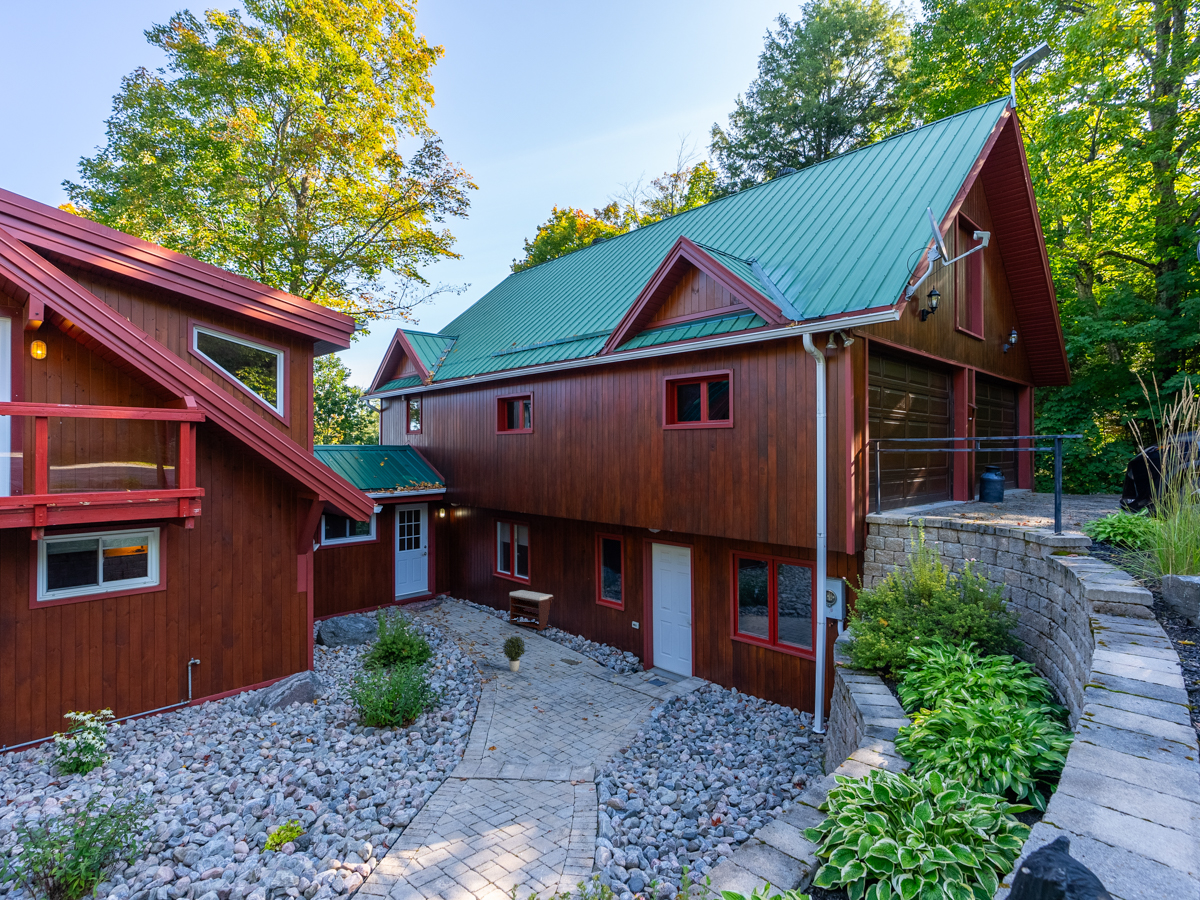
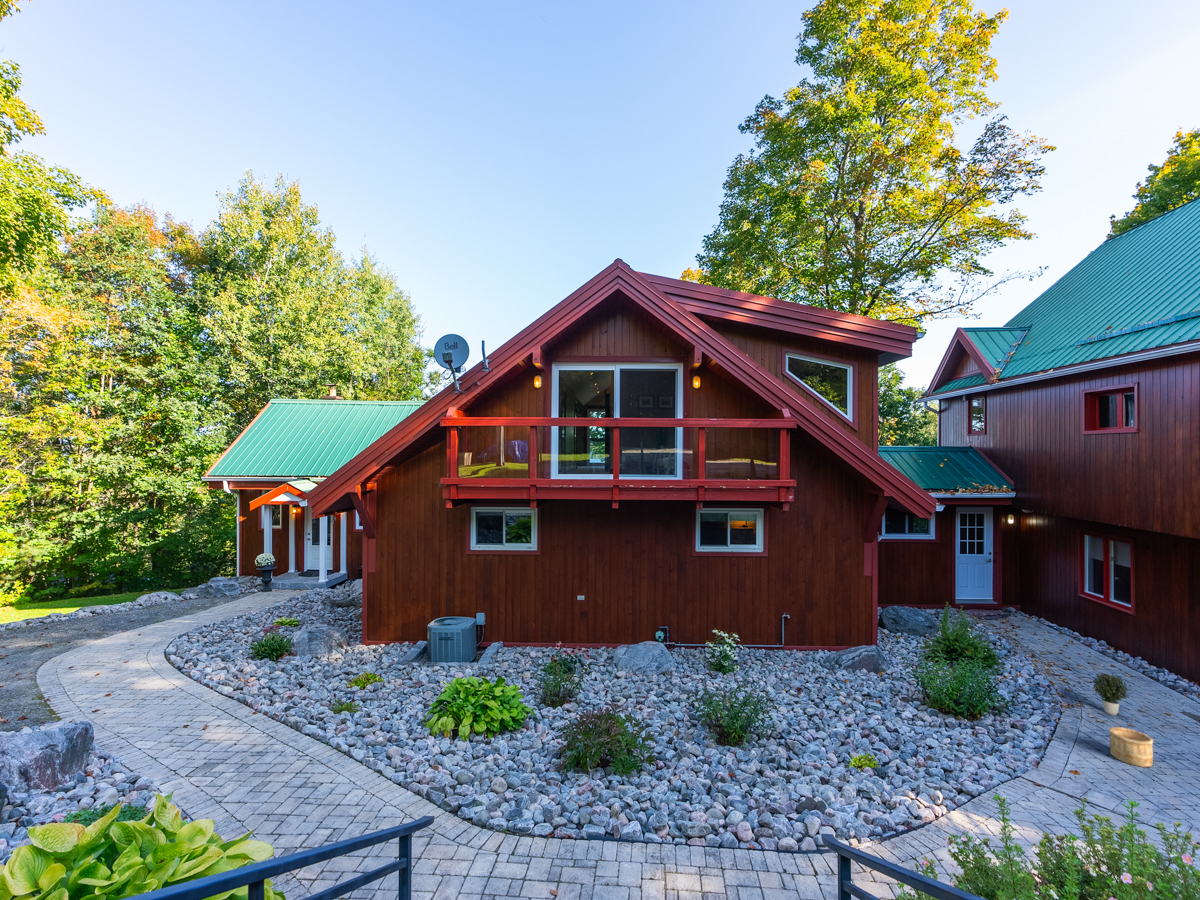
bench: present [508,590,554,631] -> none [1105,621,1185,680]
wooden bucket: none [515,679,543,711] -> present [1109,727,1153,767]

